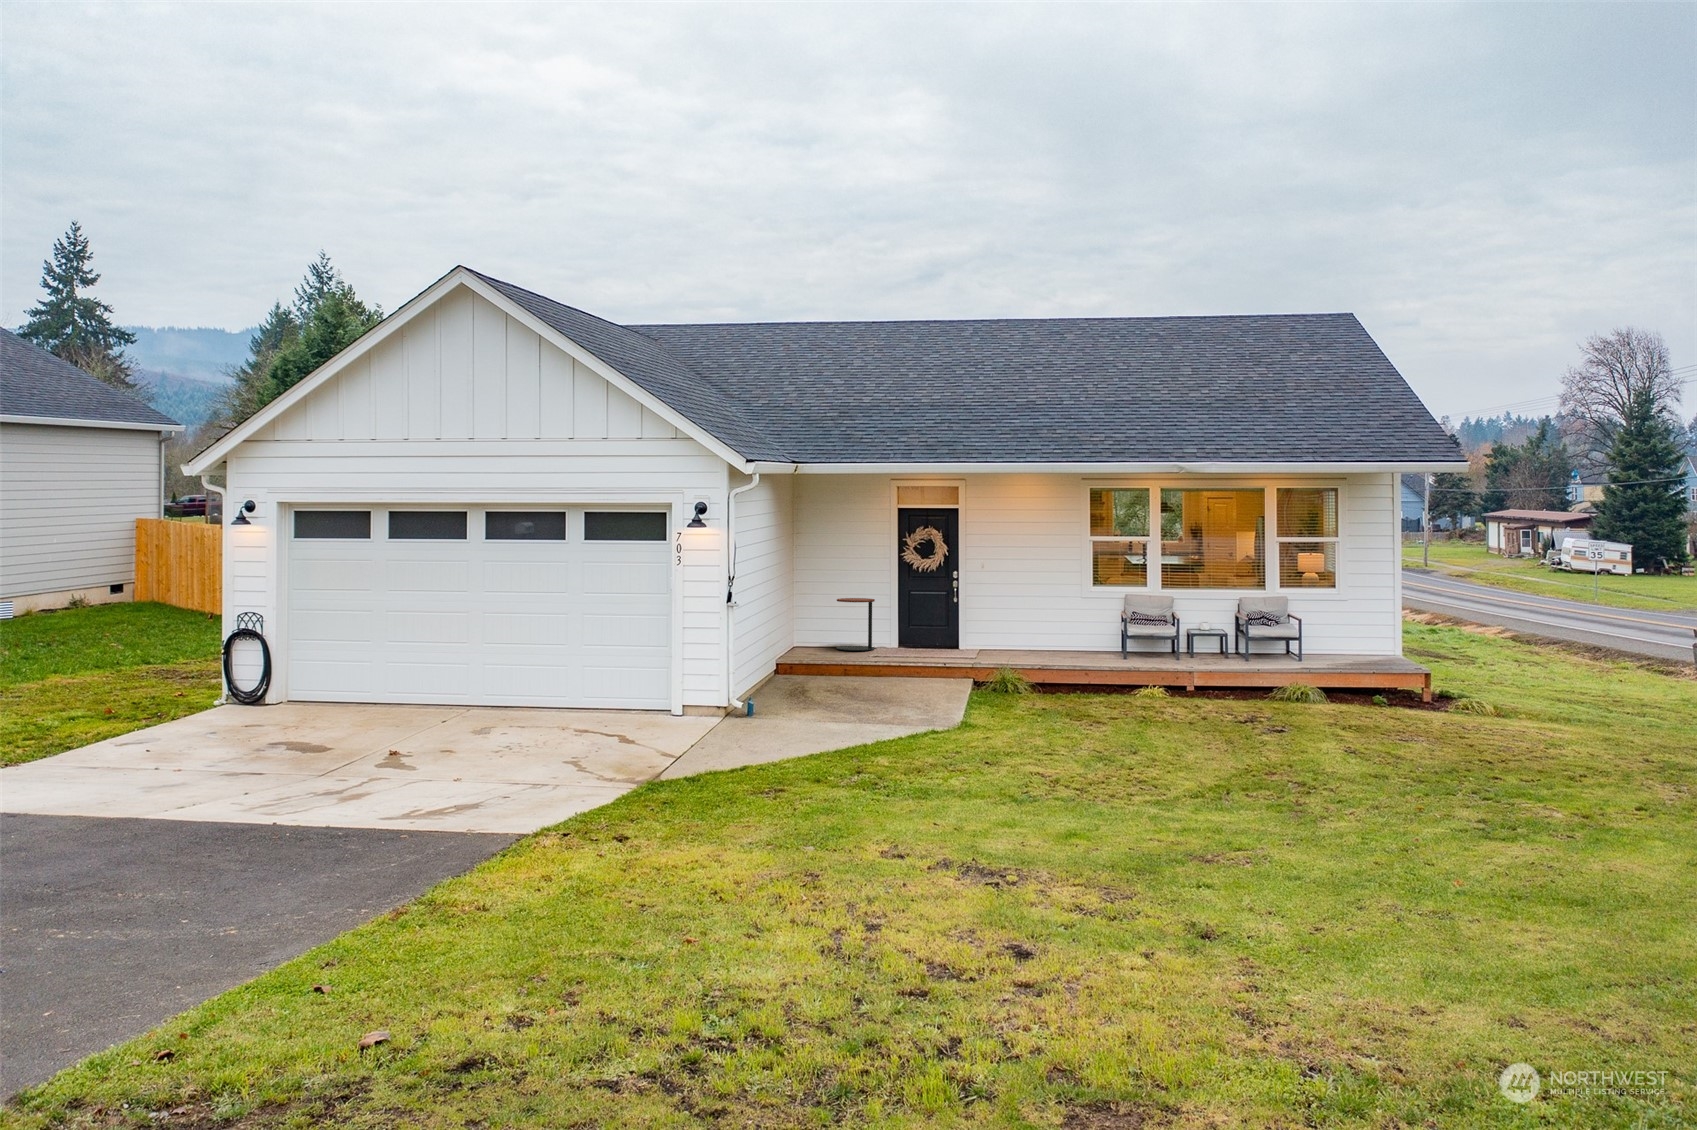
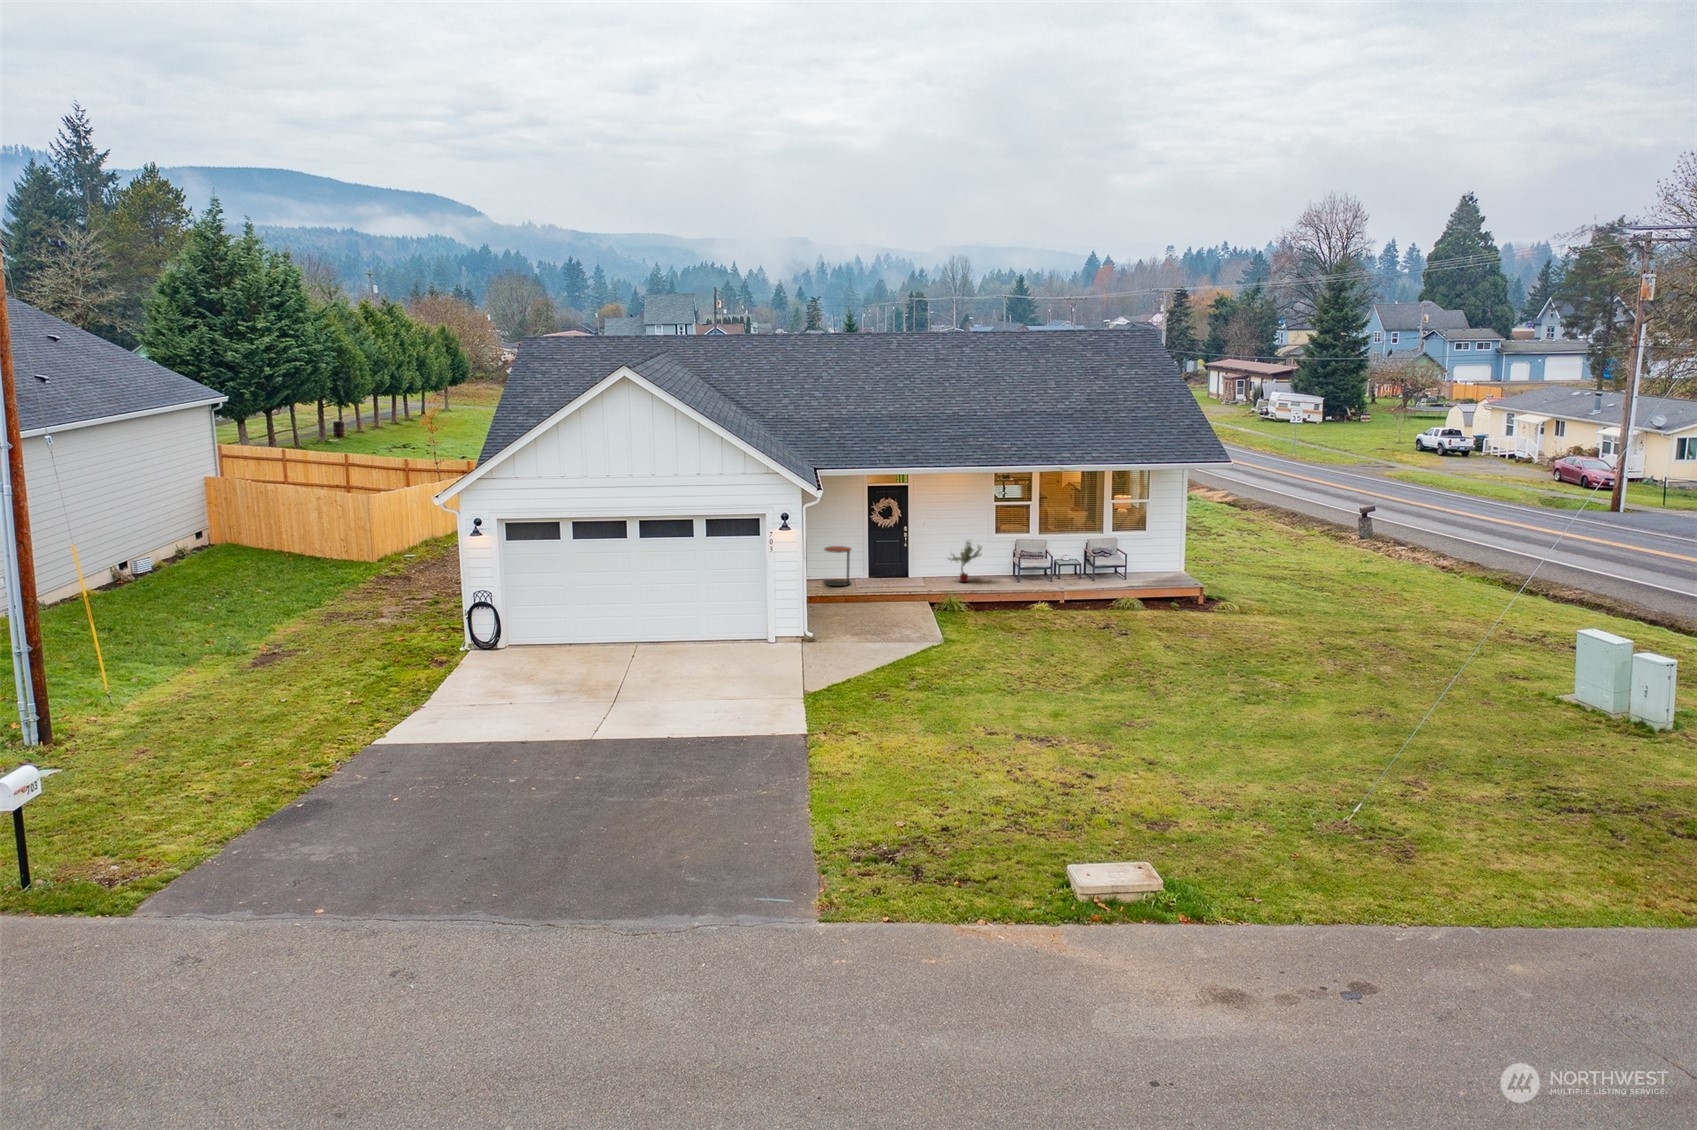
potted tree: none [1012,591,1065,654] -> present [949,541,982,582]

